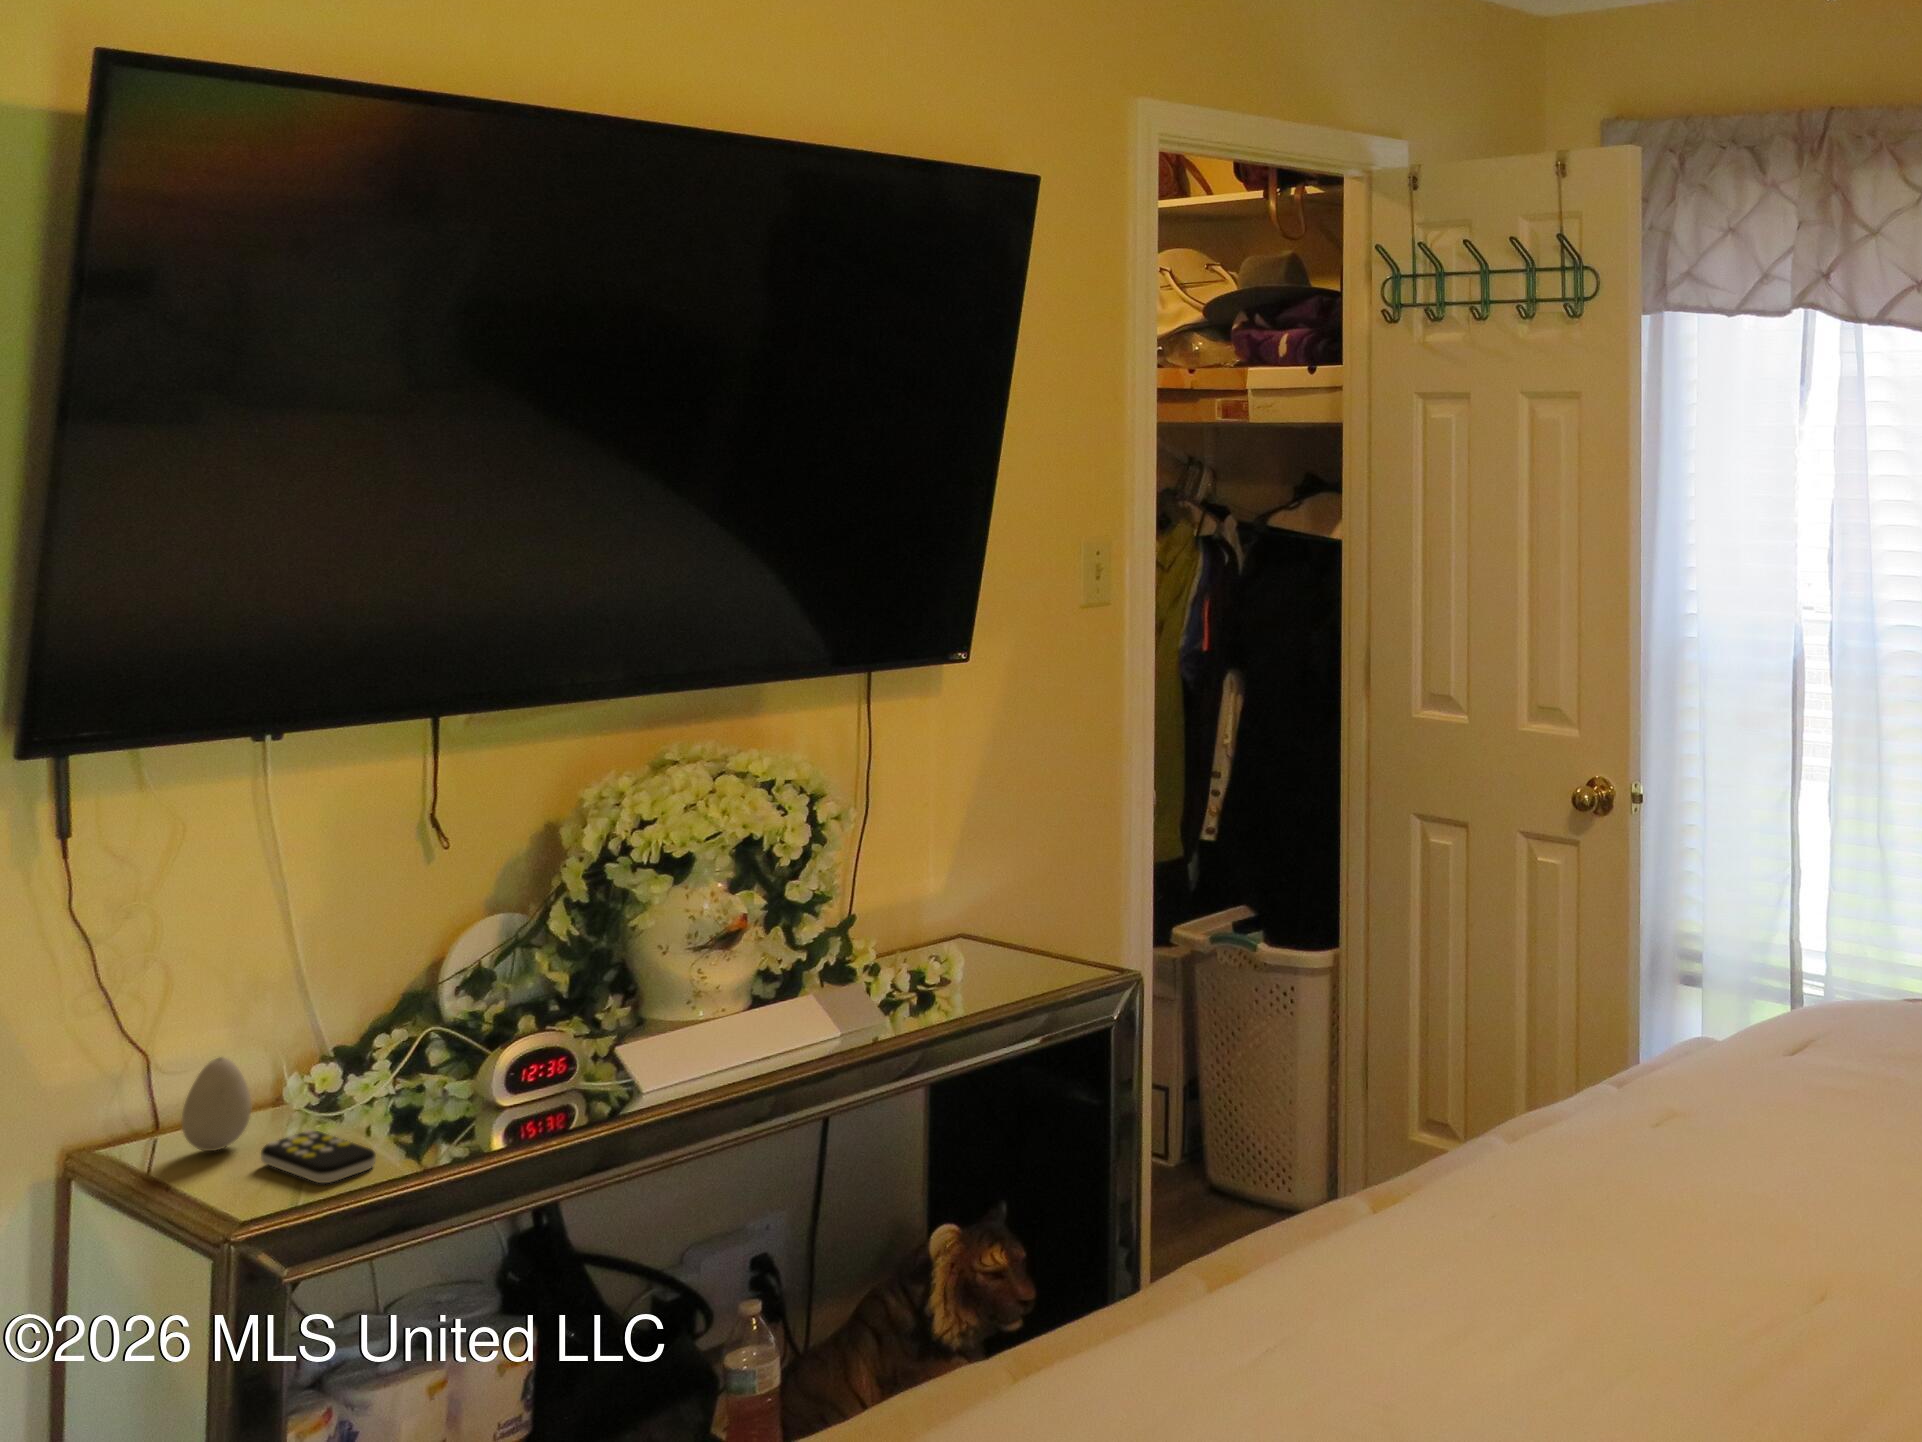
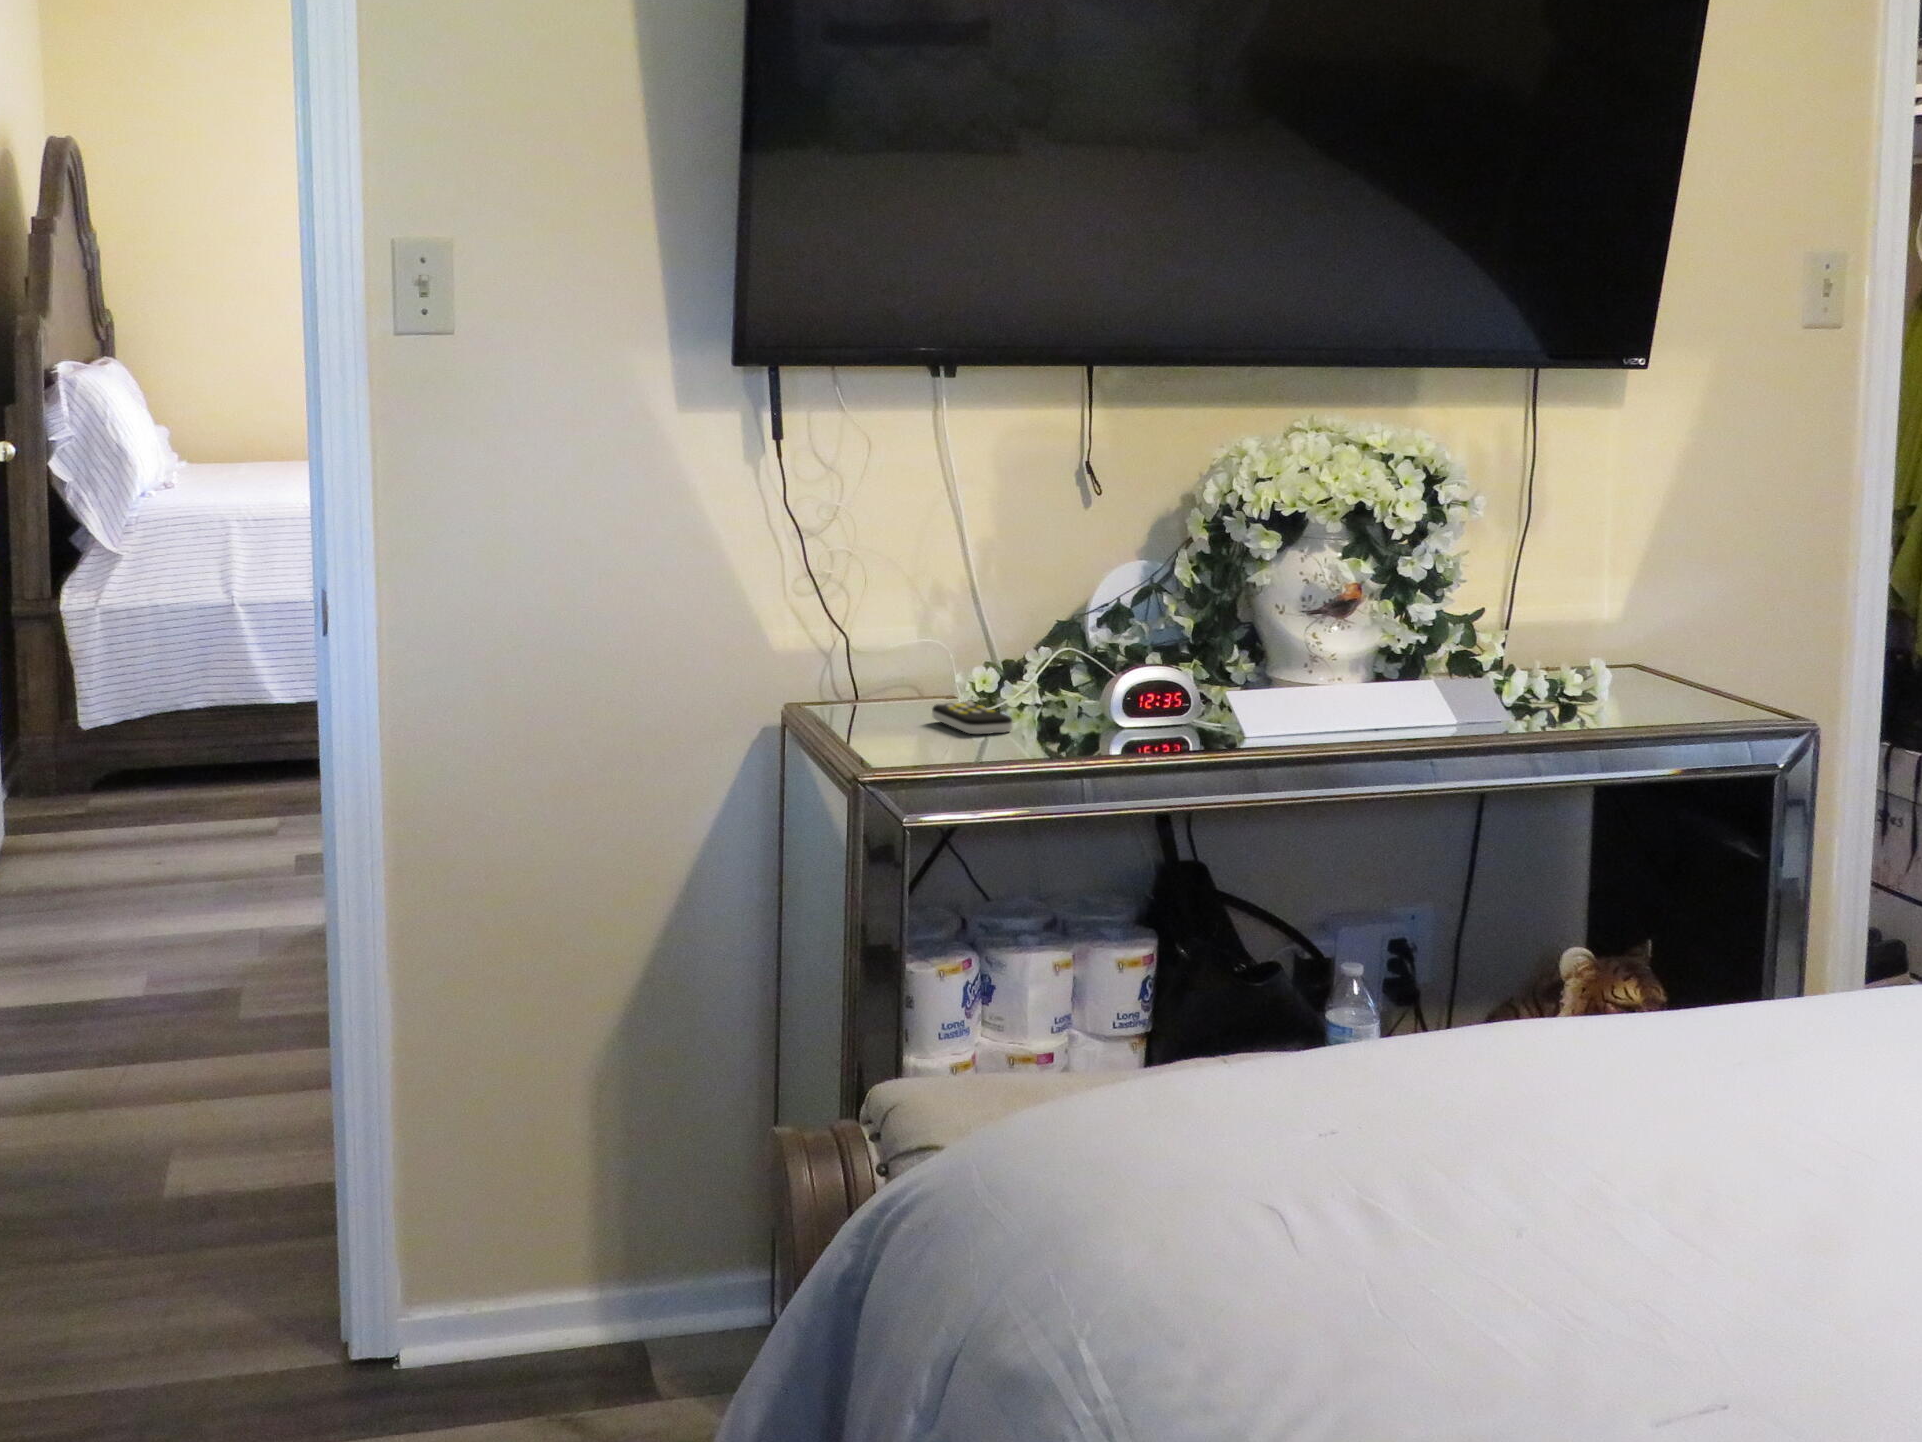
decorative egg: present [182,1057,251,1151] -> none [881,633,931,711]

